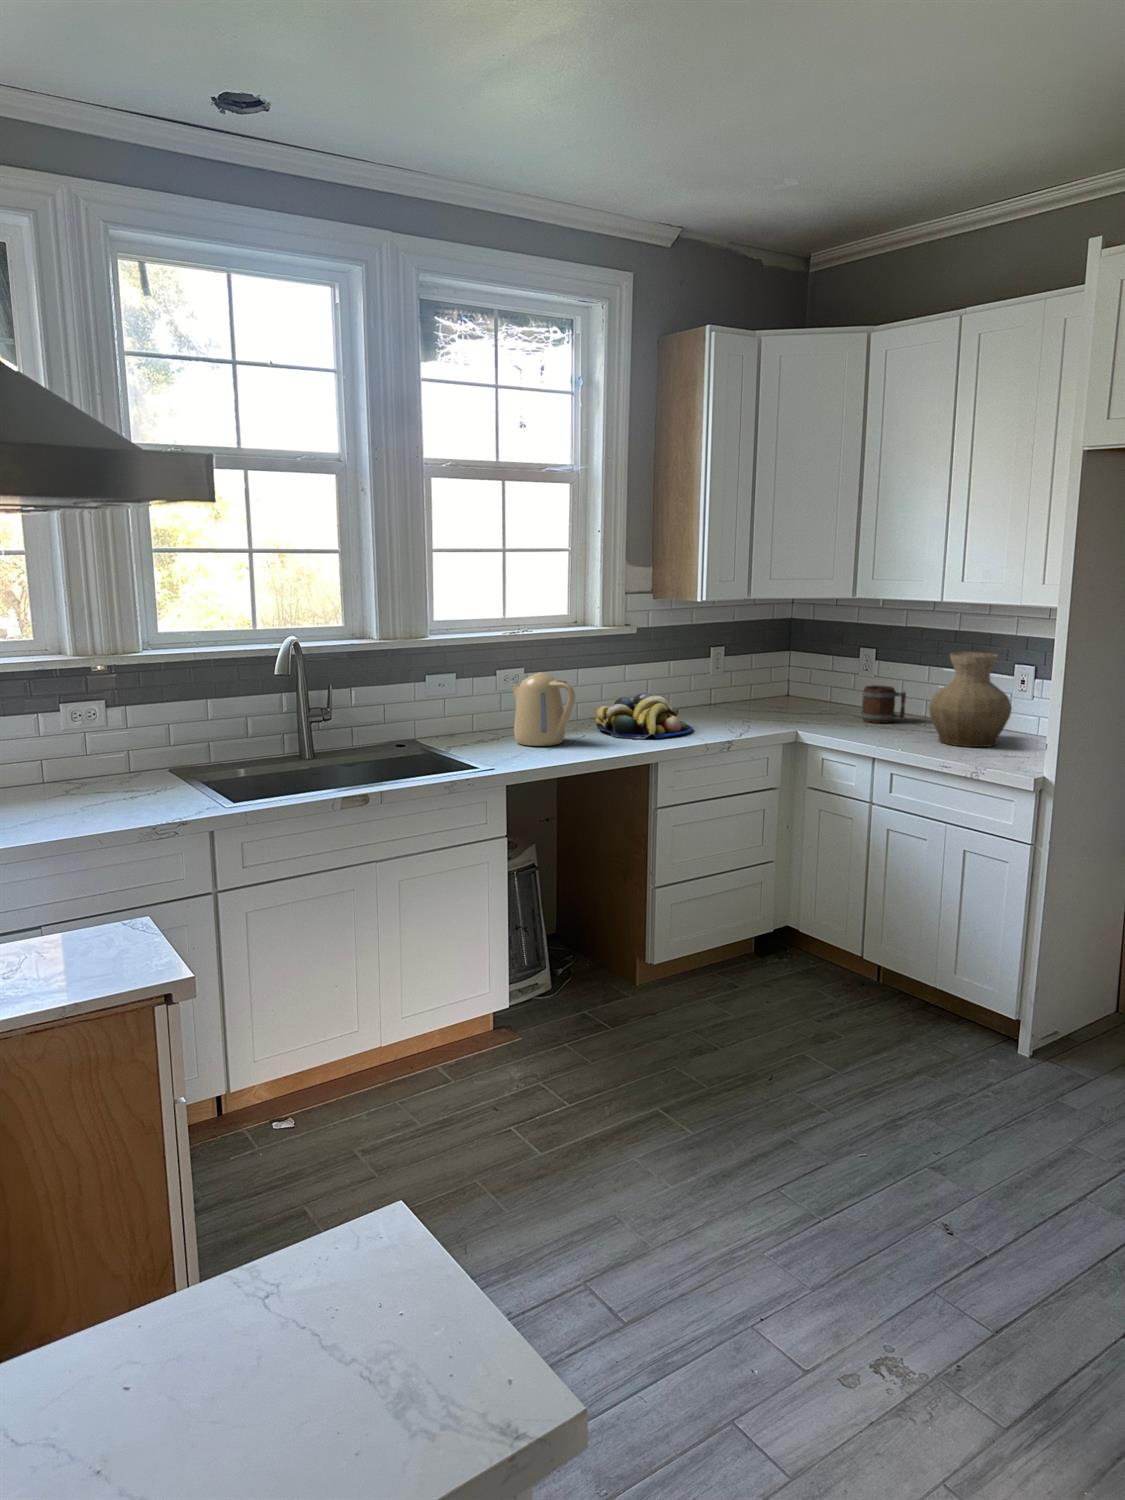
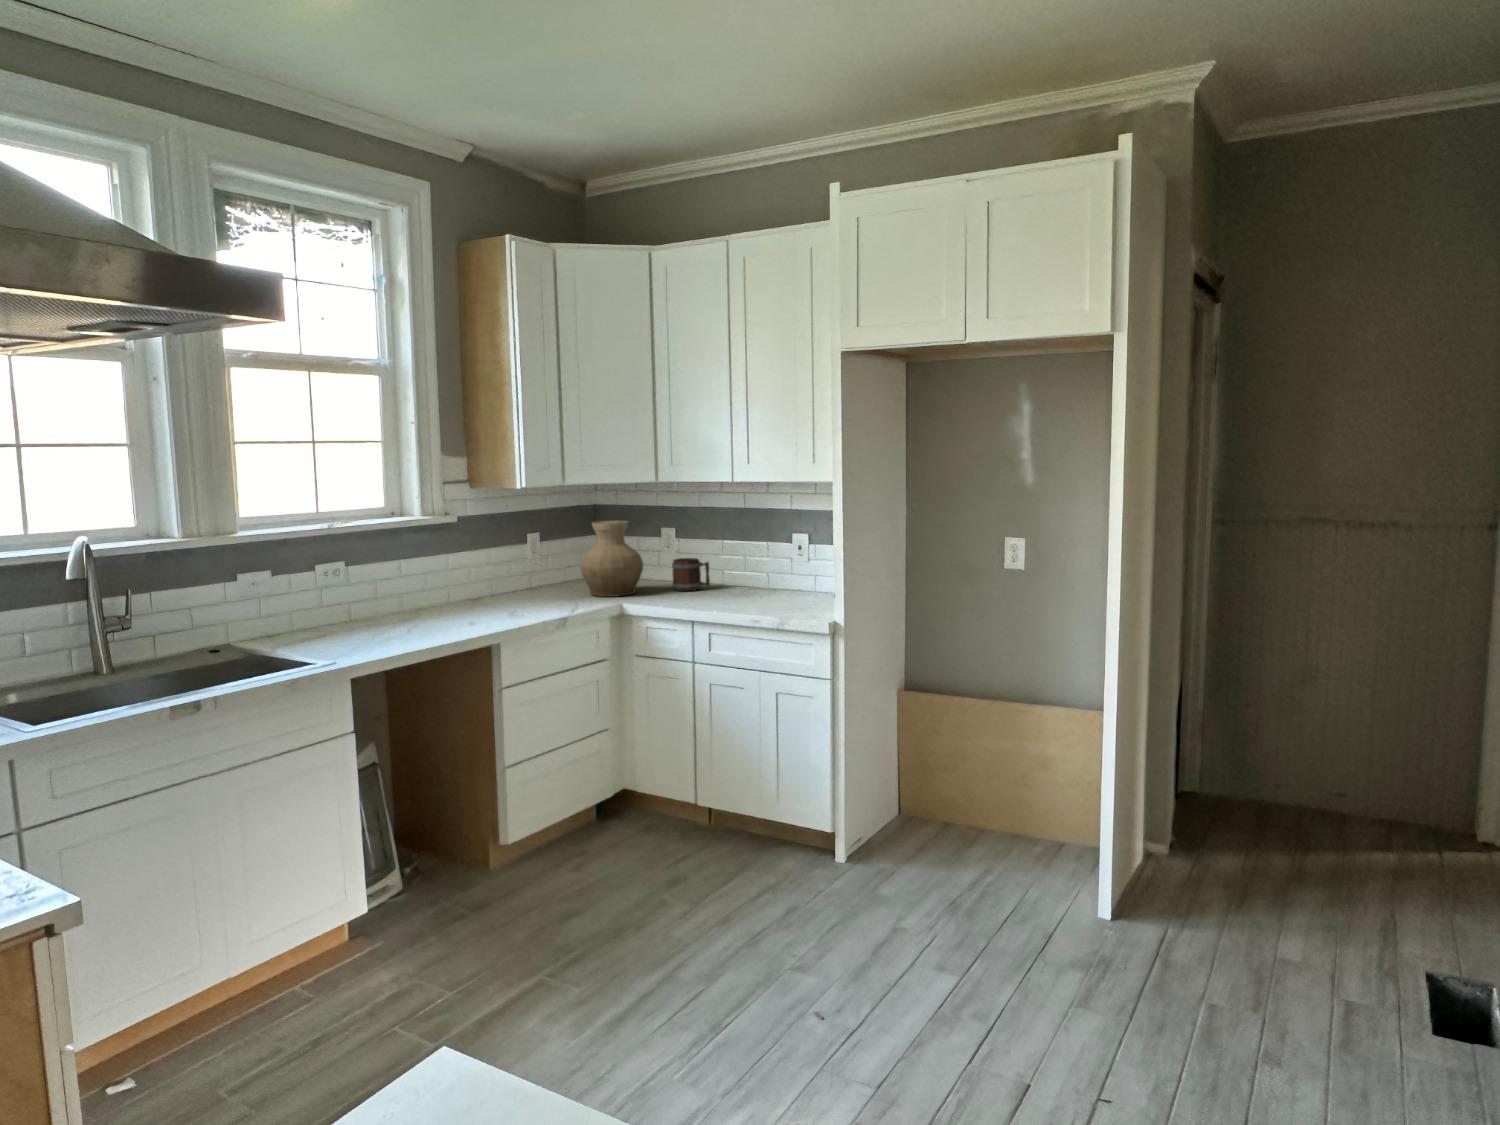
vase: present [929,652,1012,747] -> present [580,521,643,597]
kettle: present [511,673,575,746] -> none [337,564,409,639]
fruit bowl: present [596,693,692,739] -> none [426,579,524,623]

